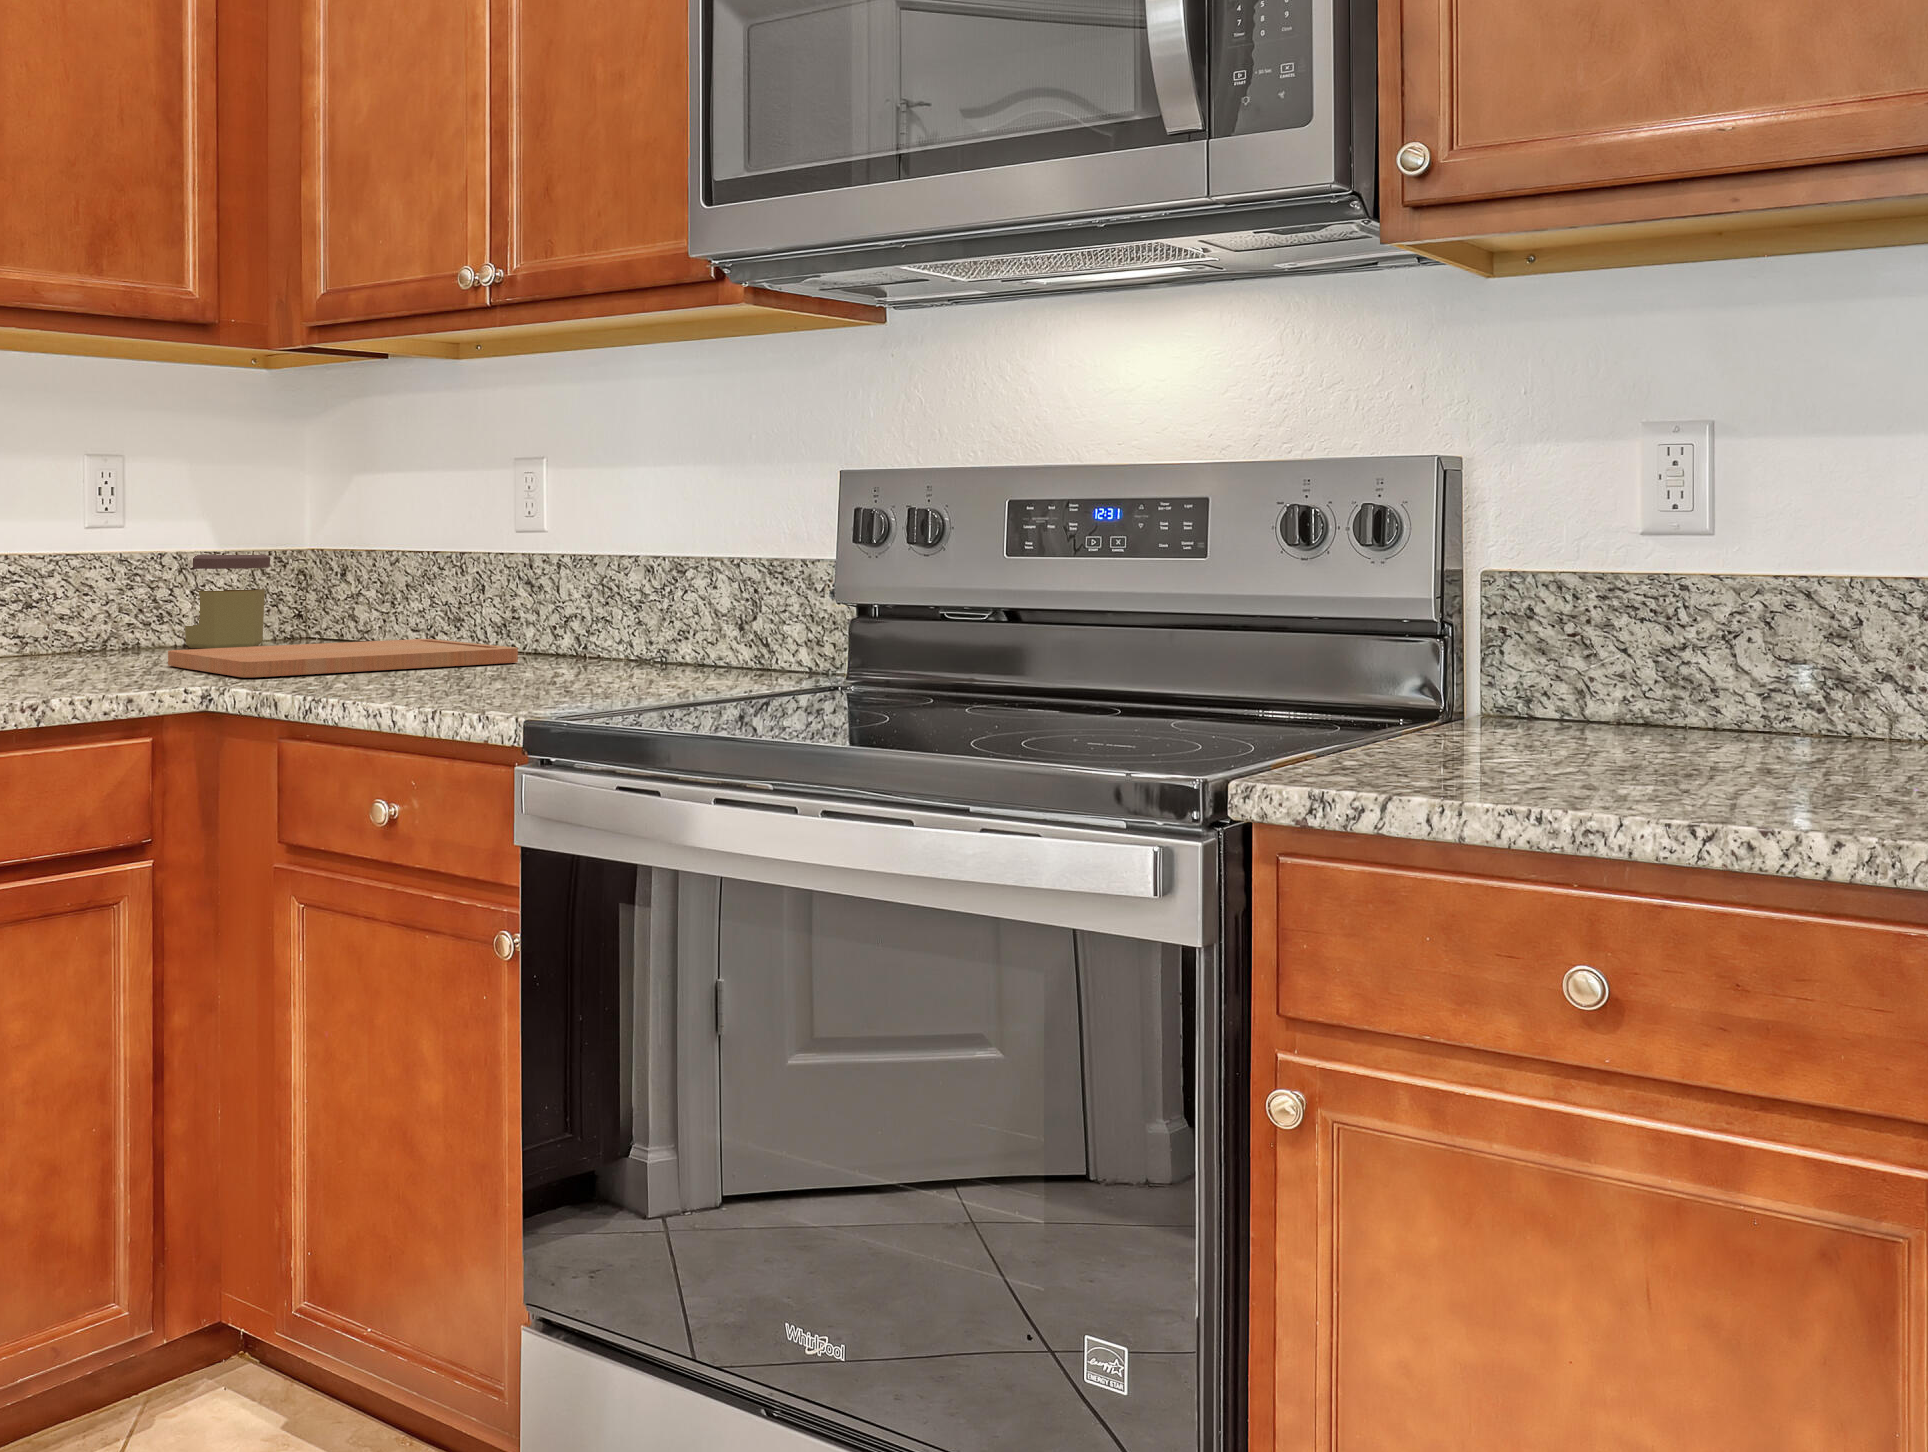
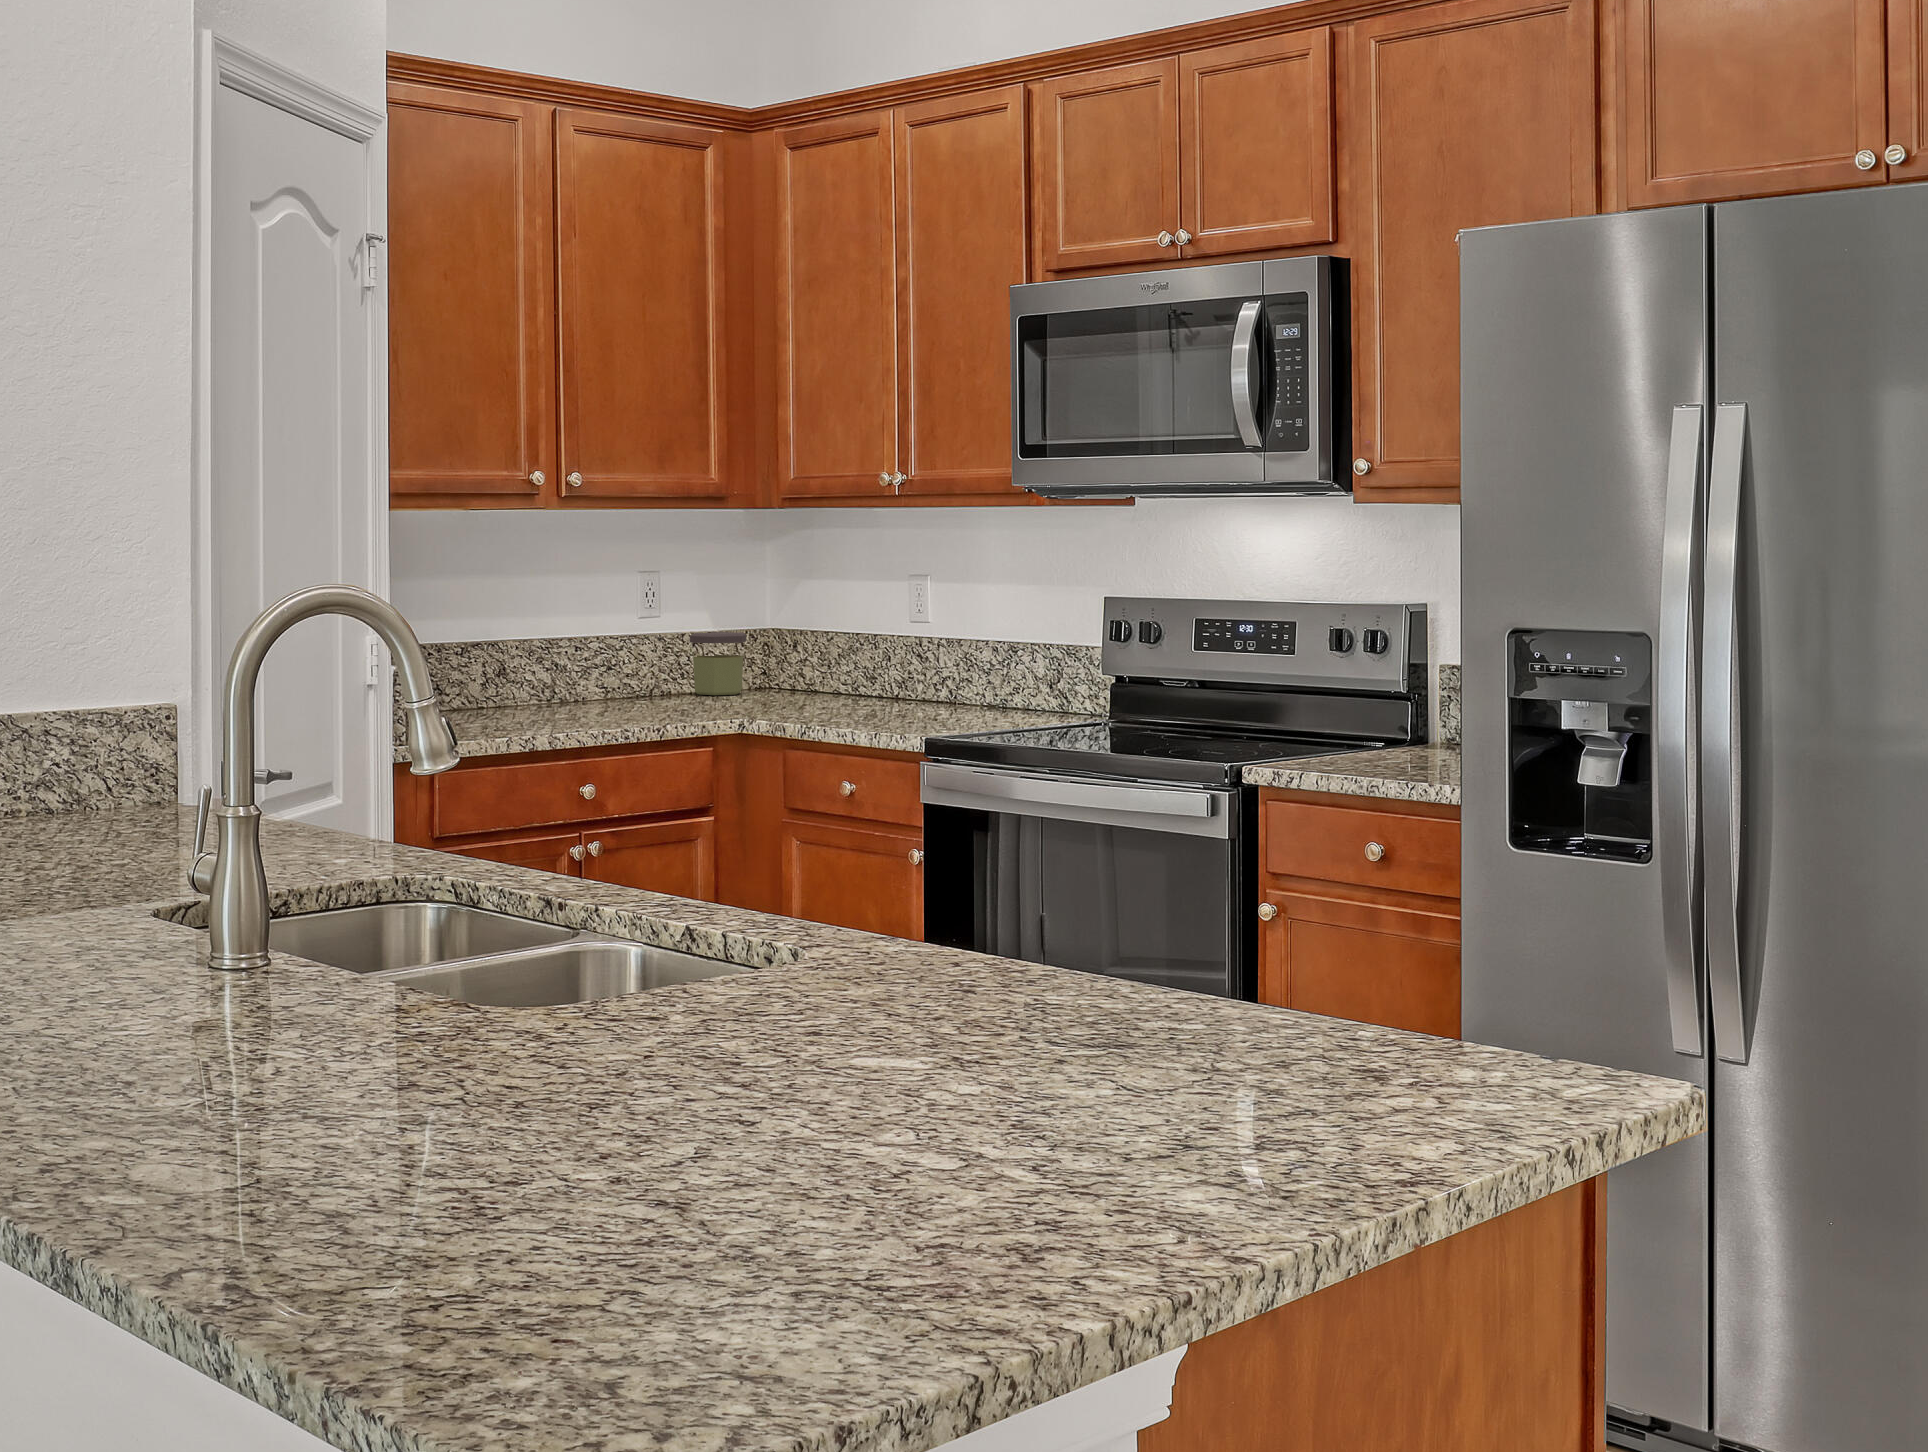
cutting board: present [168,639,518,677] -> none [700,690,913,714]

